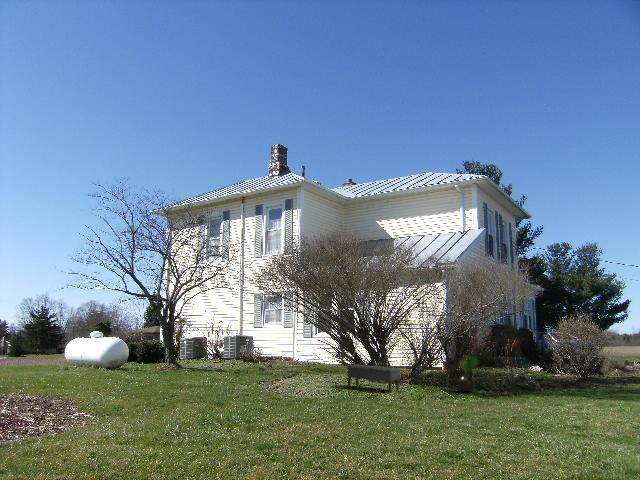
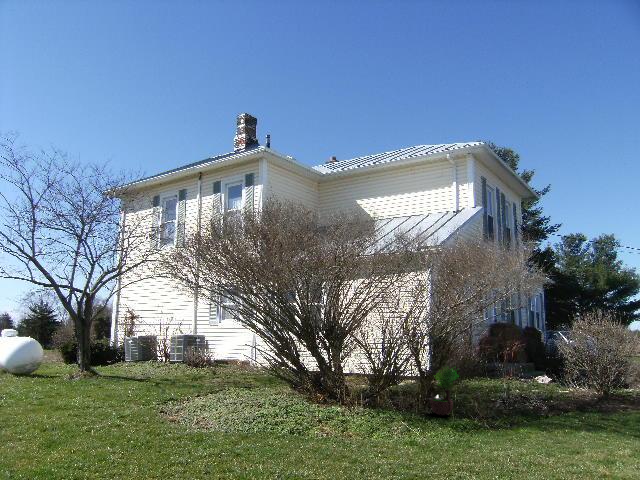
bench: present [347,364,400,393] -> none [283,376,352,417]

